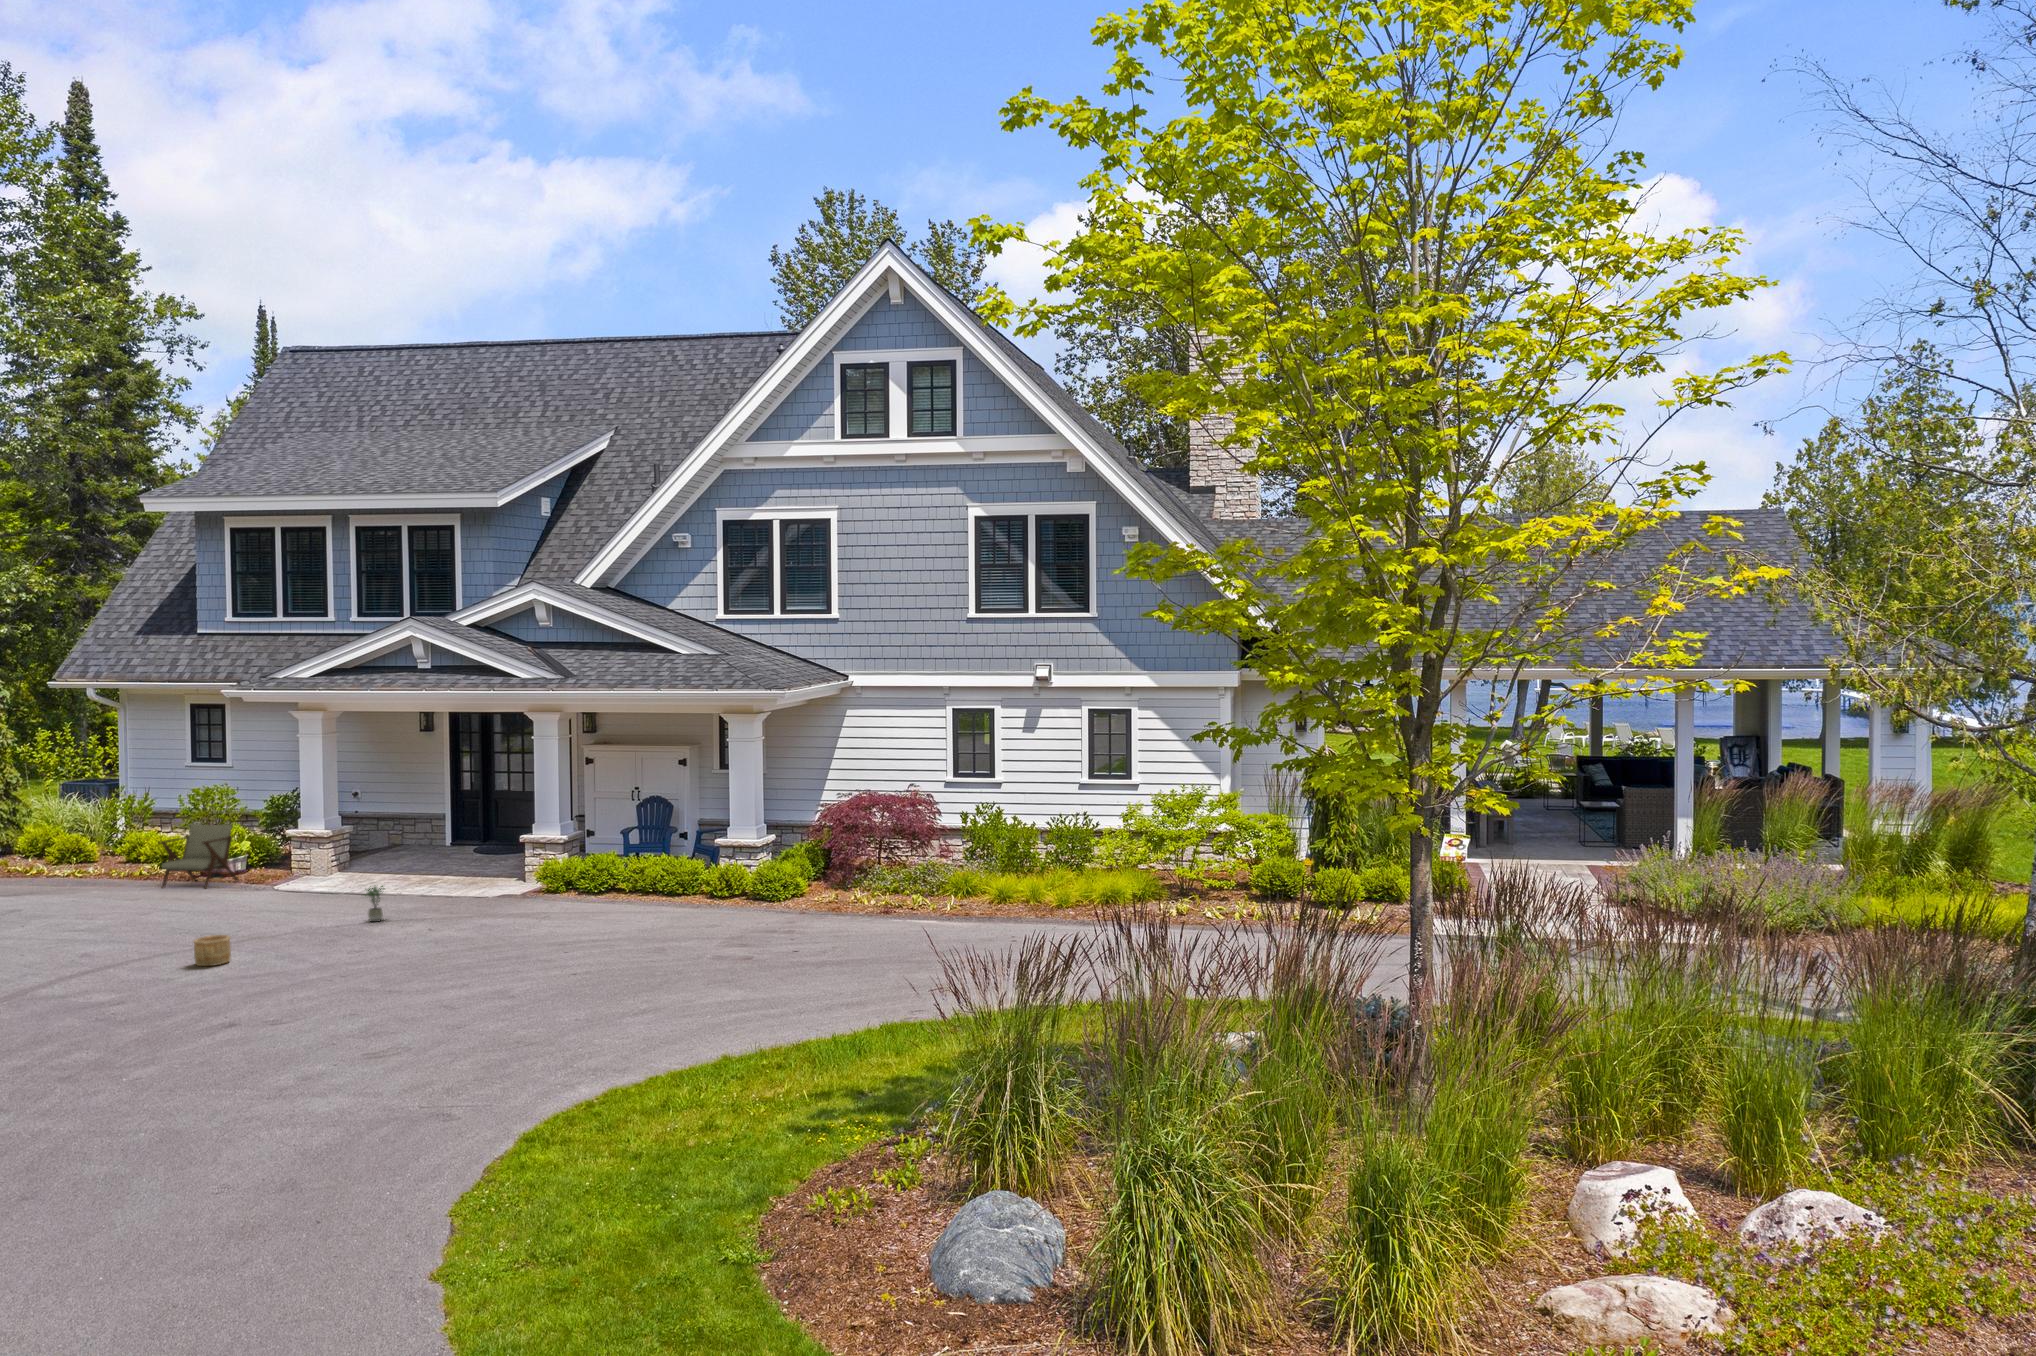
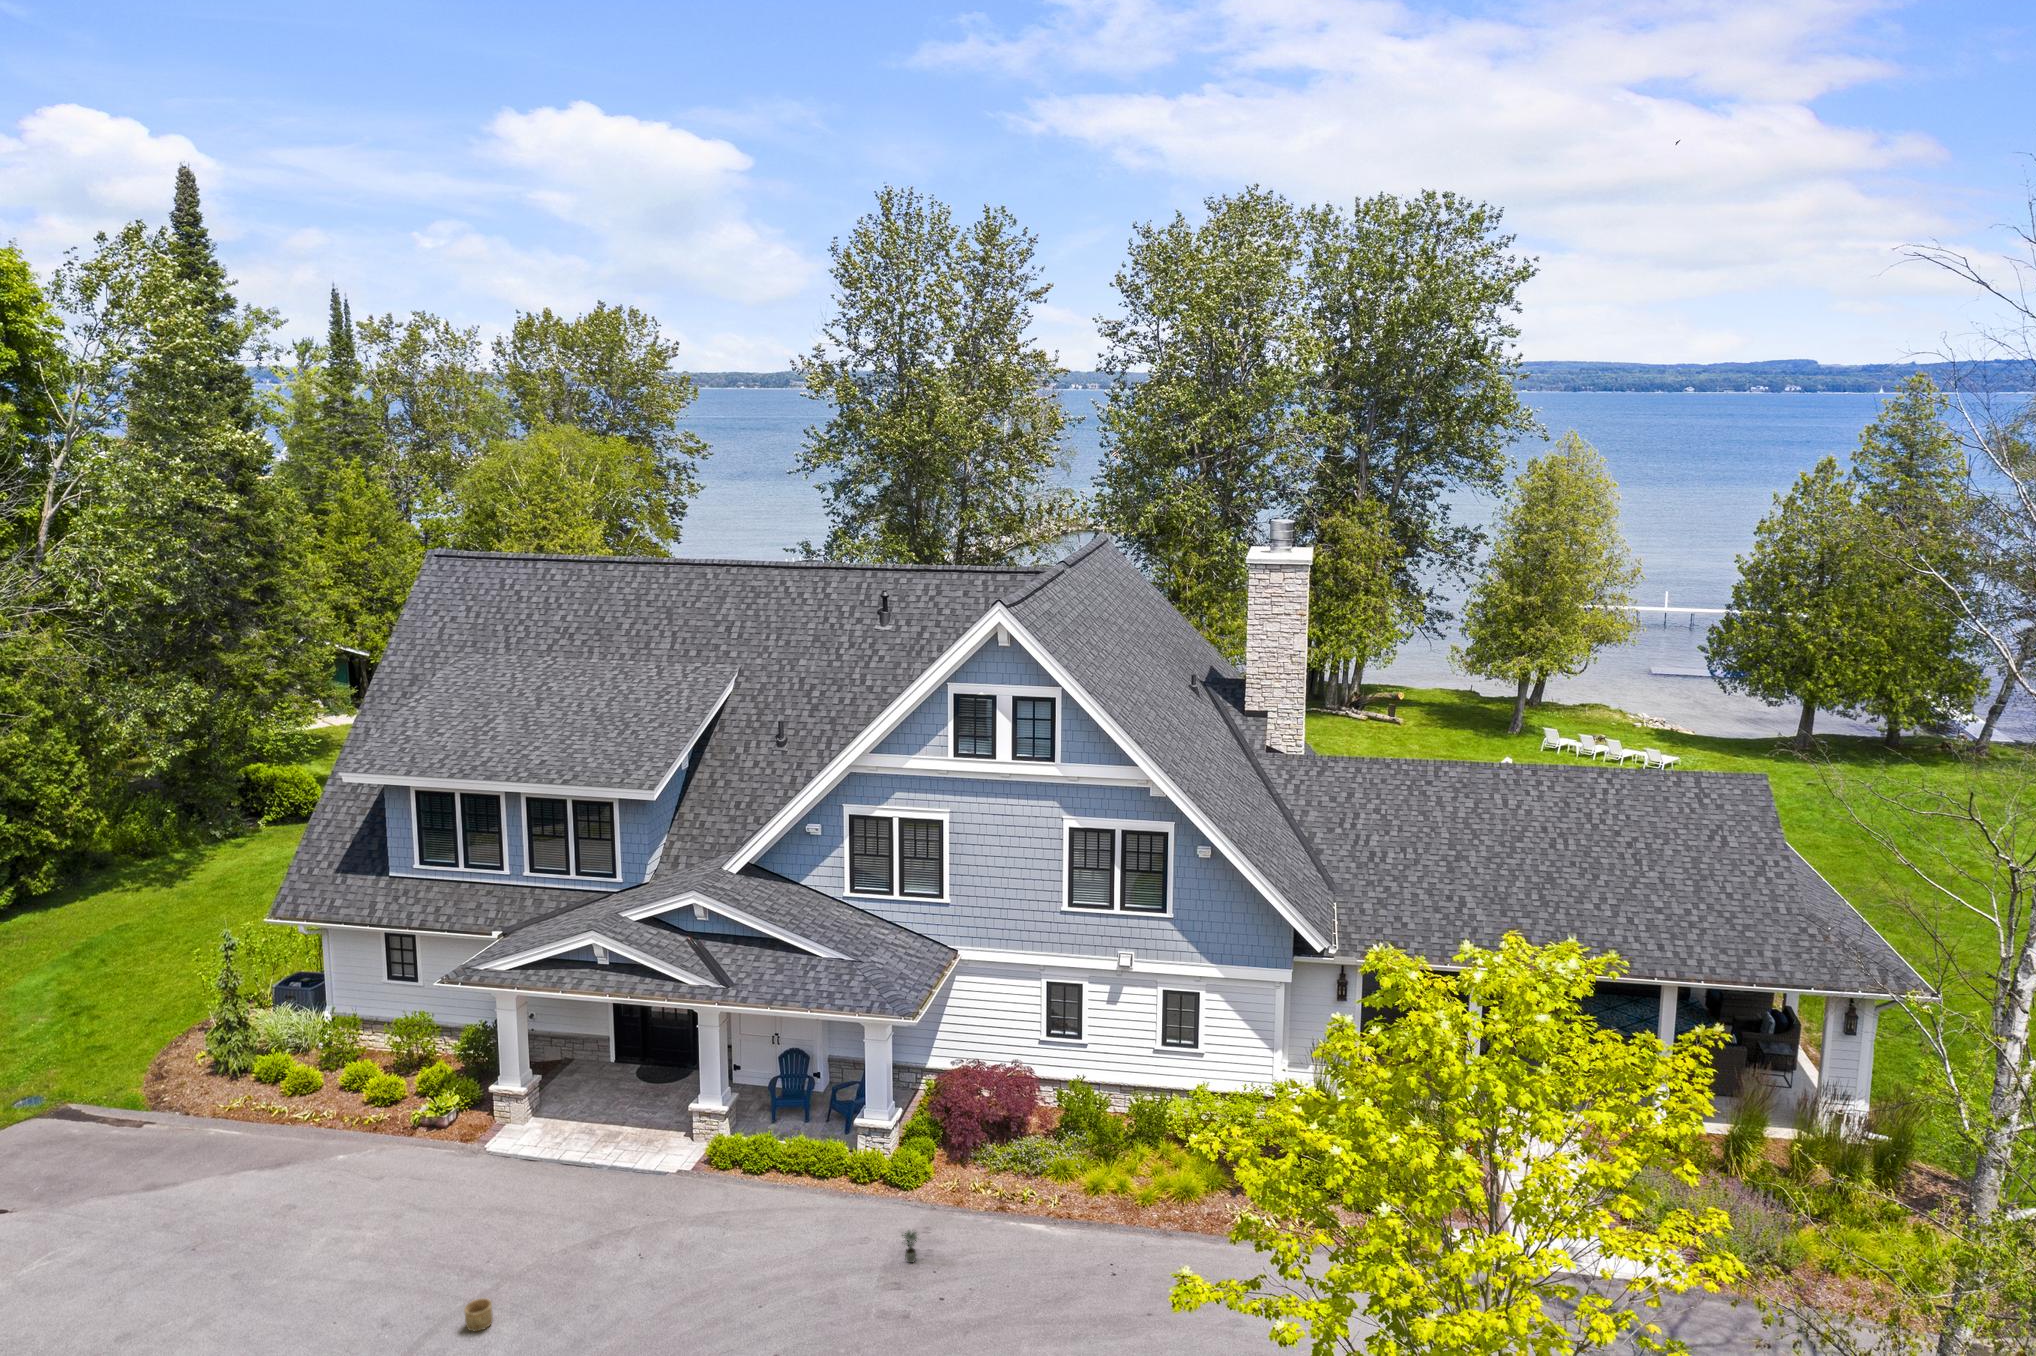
lounge chair: present [160,824,239,889] -> none [386,1082,452,1146]
potted plant: present [365,886,384,922] -> present [902,1230,917,1263]

